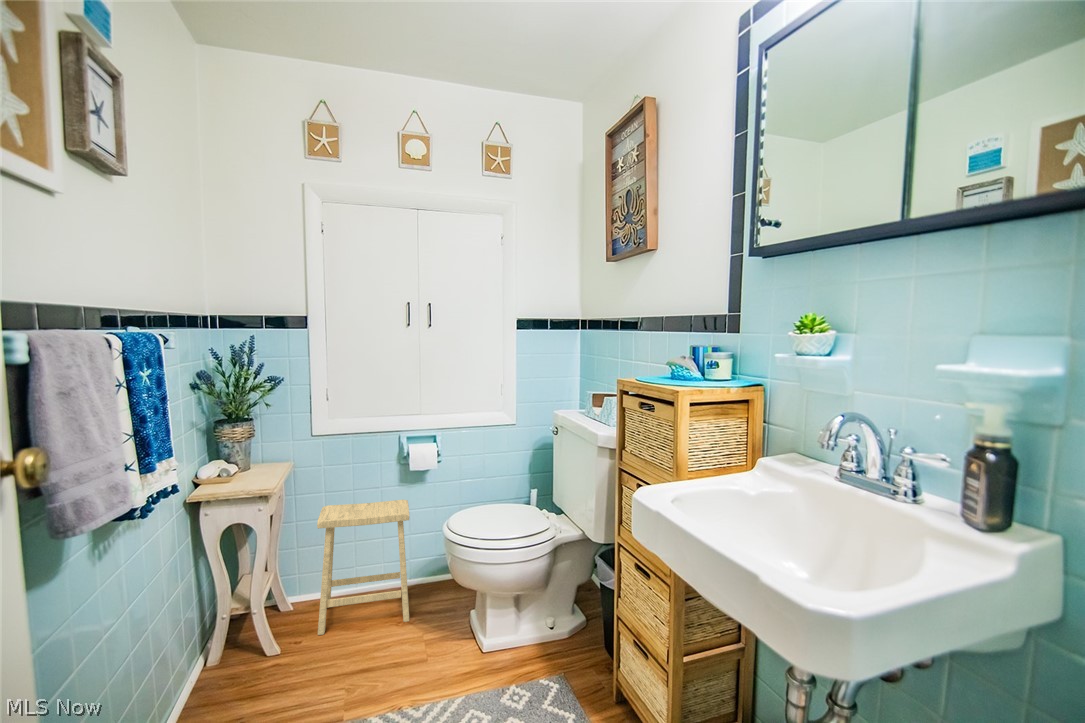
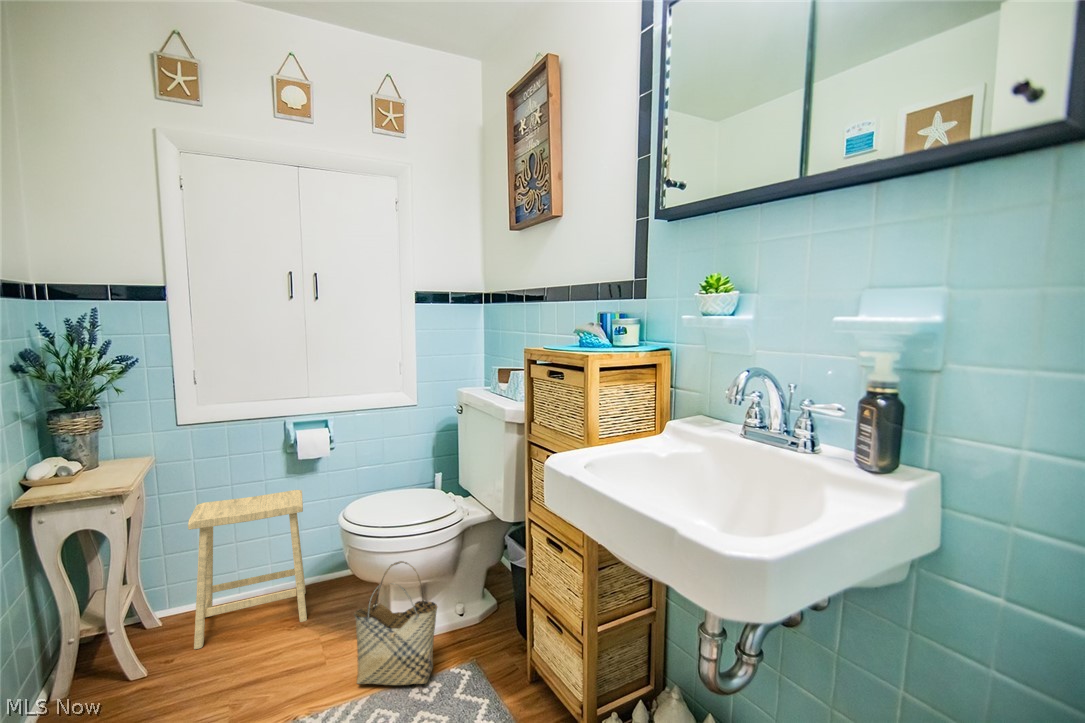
woven basket: none [454,574,529,692] -> present [354,561,437,685]

